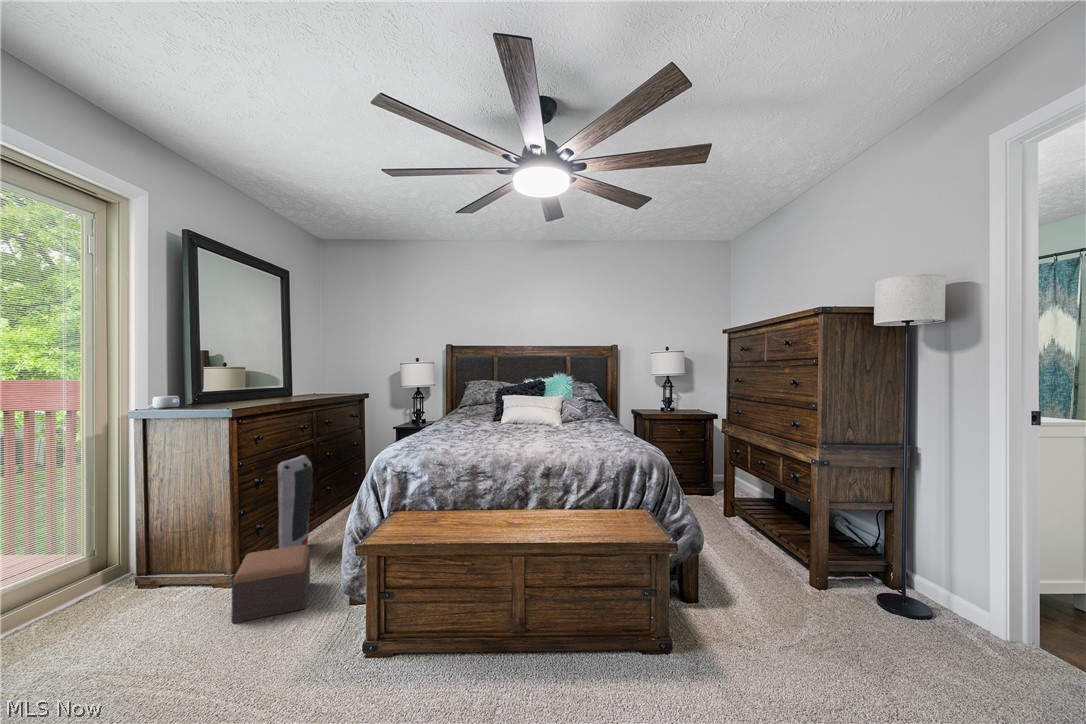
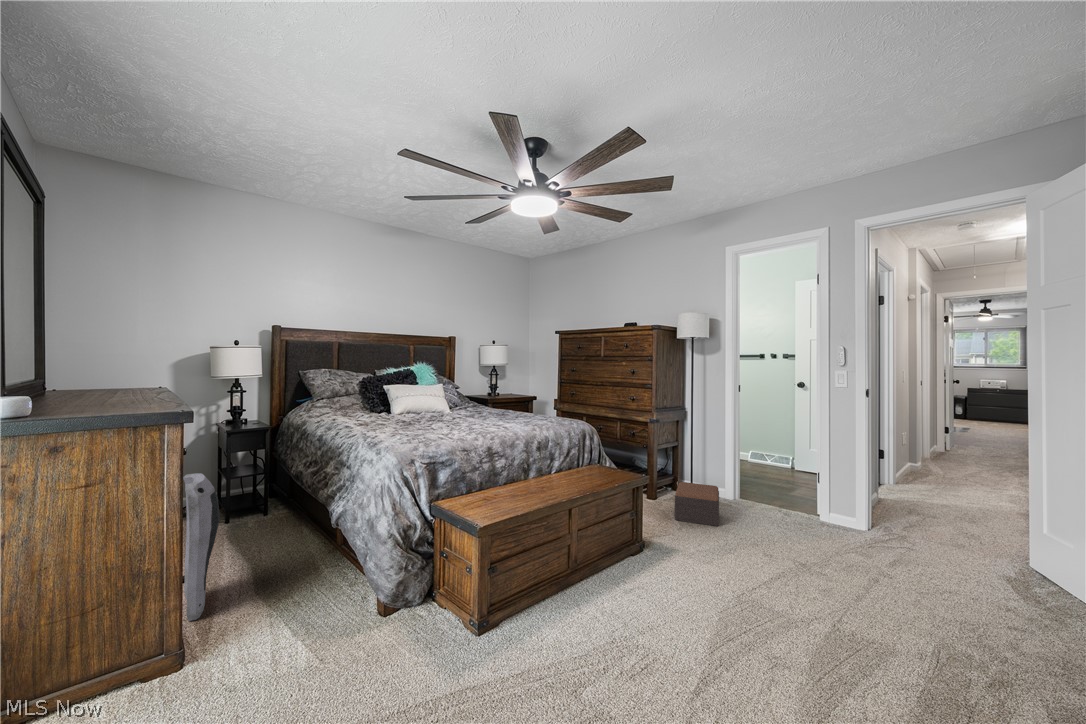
footstool: present [231,545,310,623] -> present [675,482,719,526]

